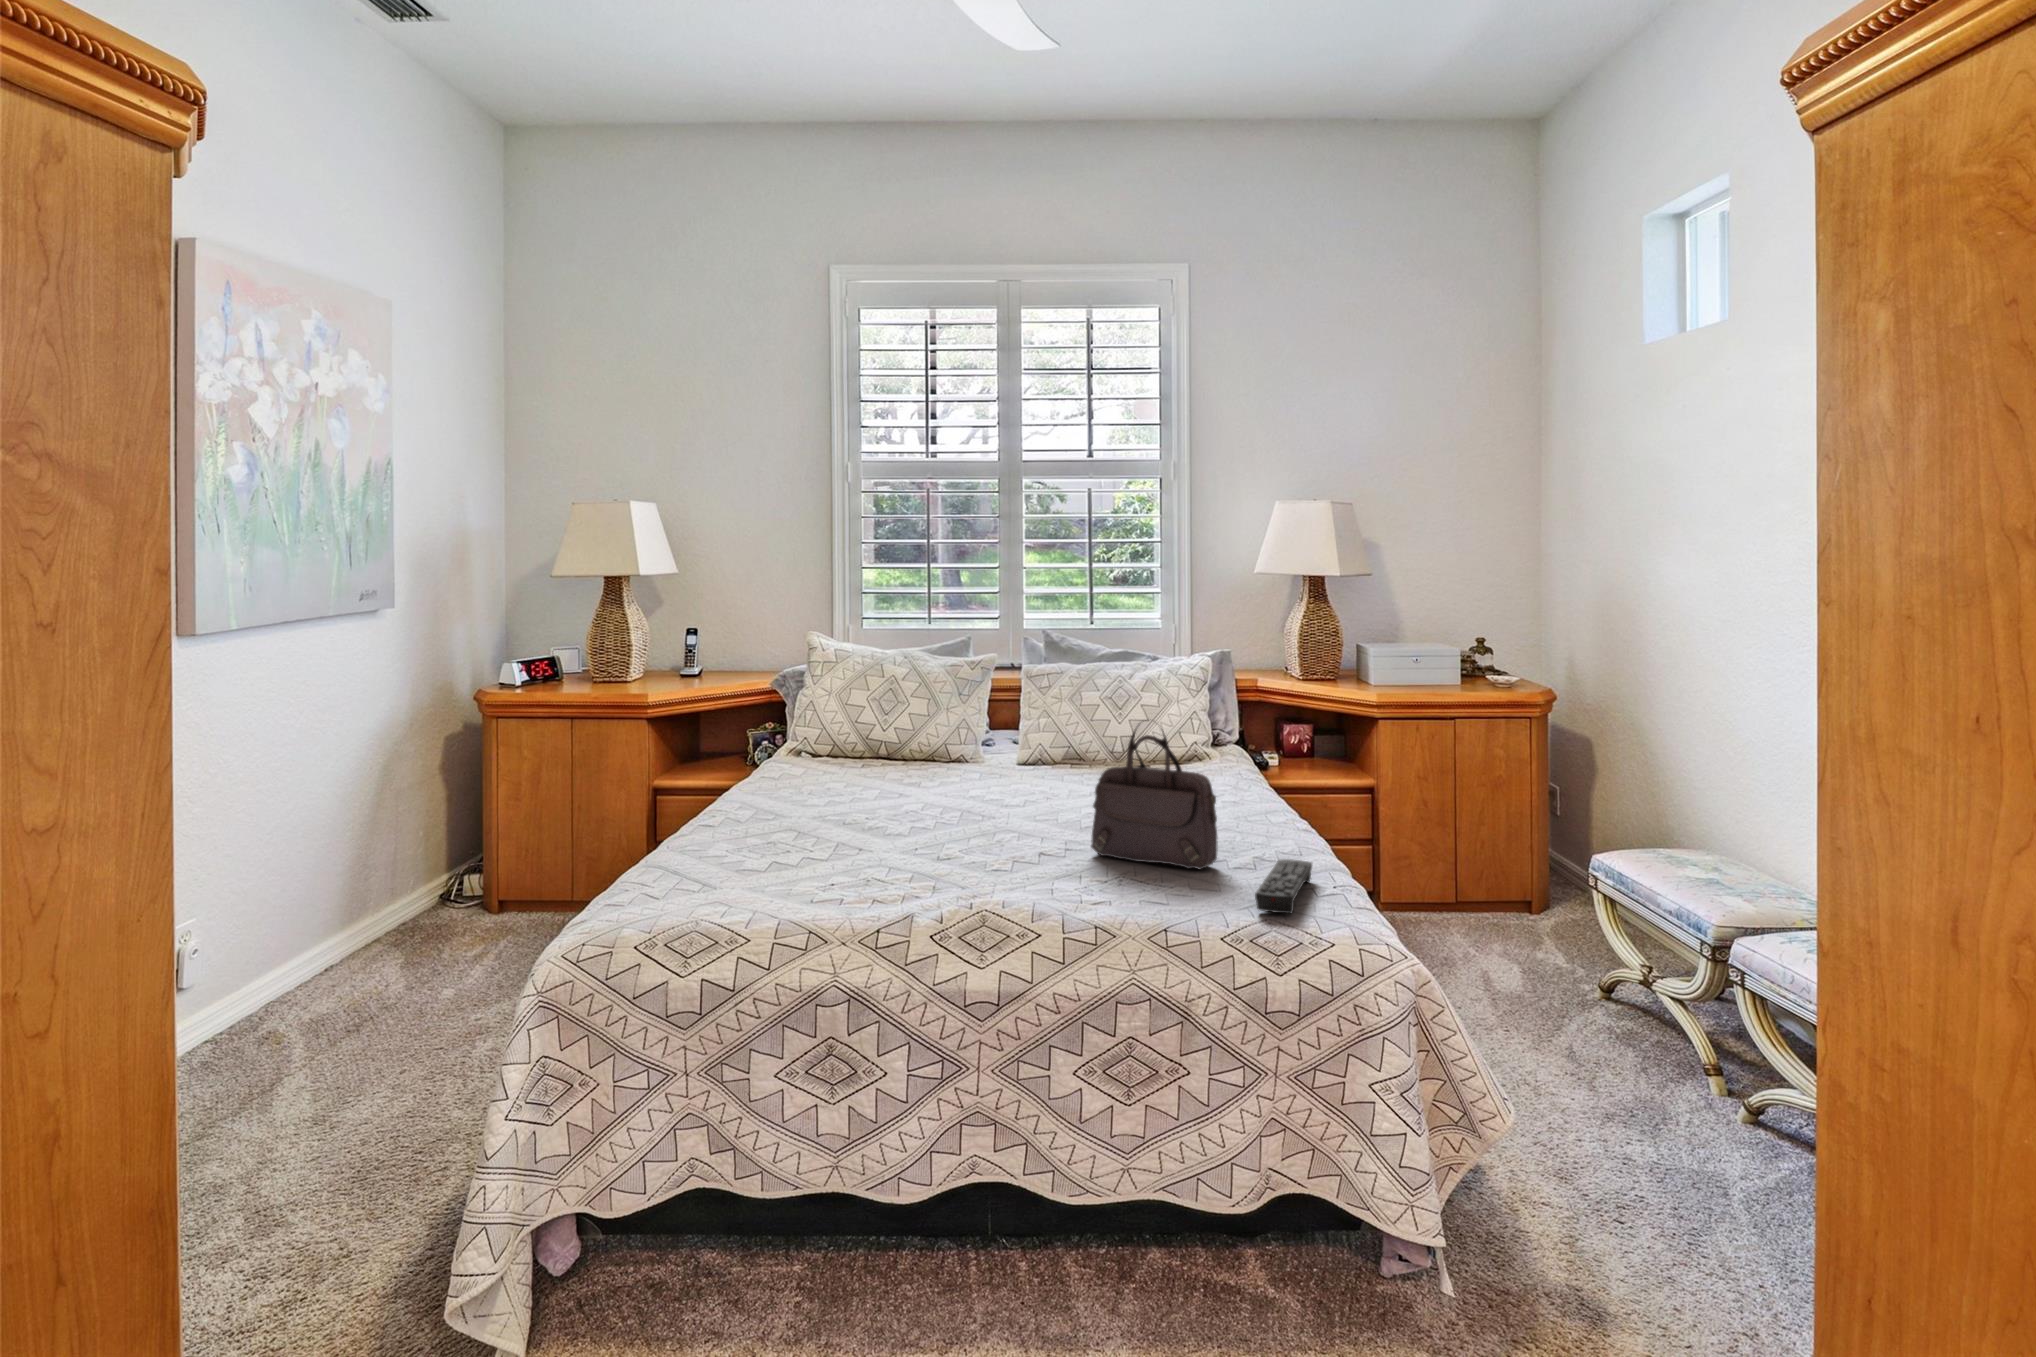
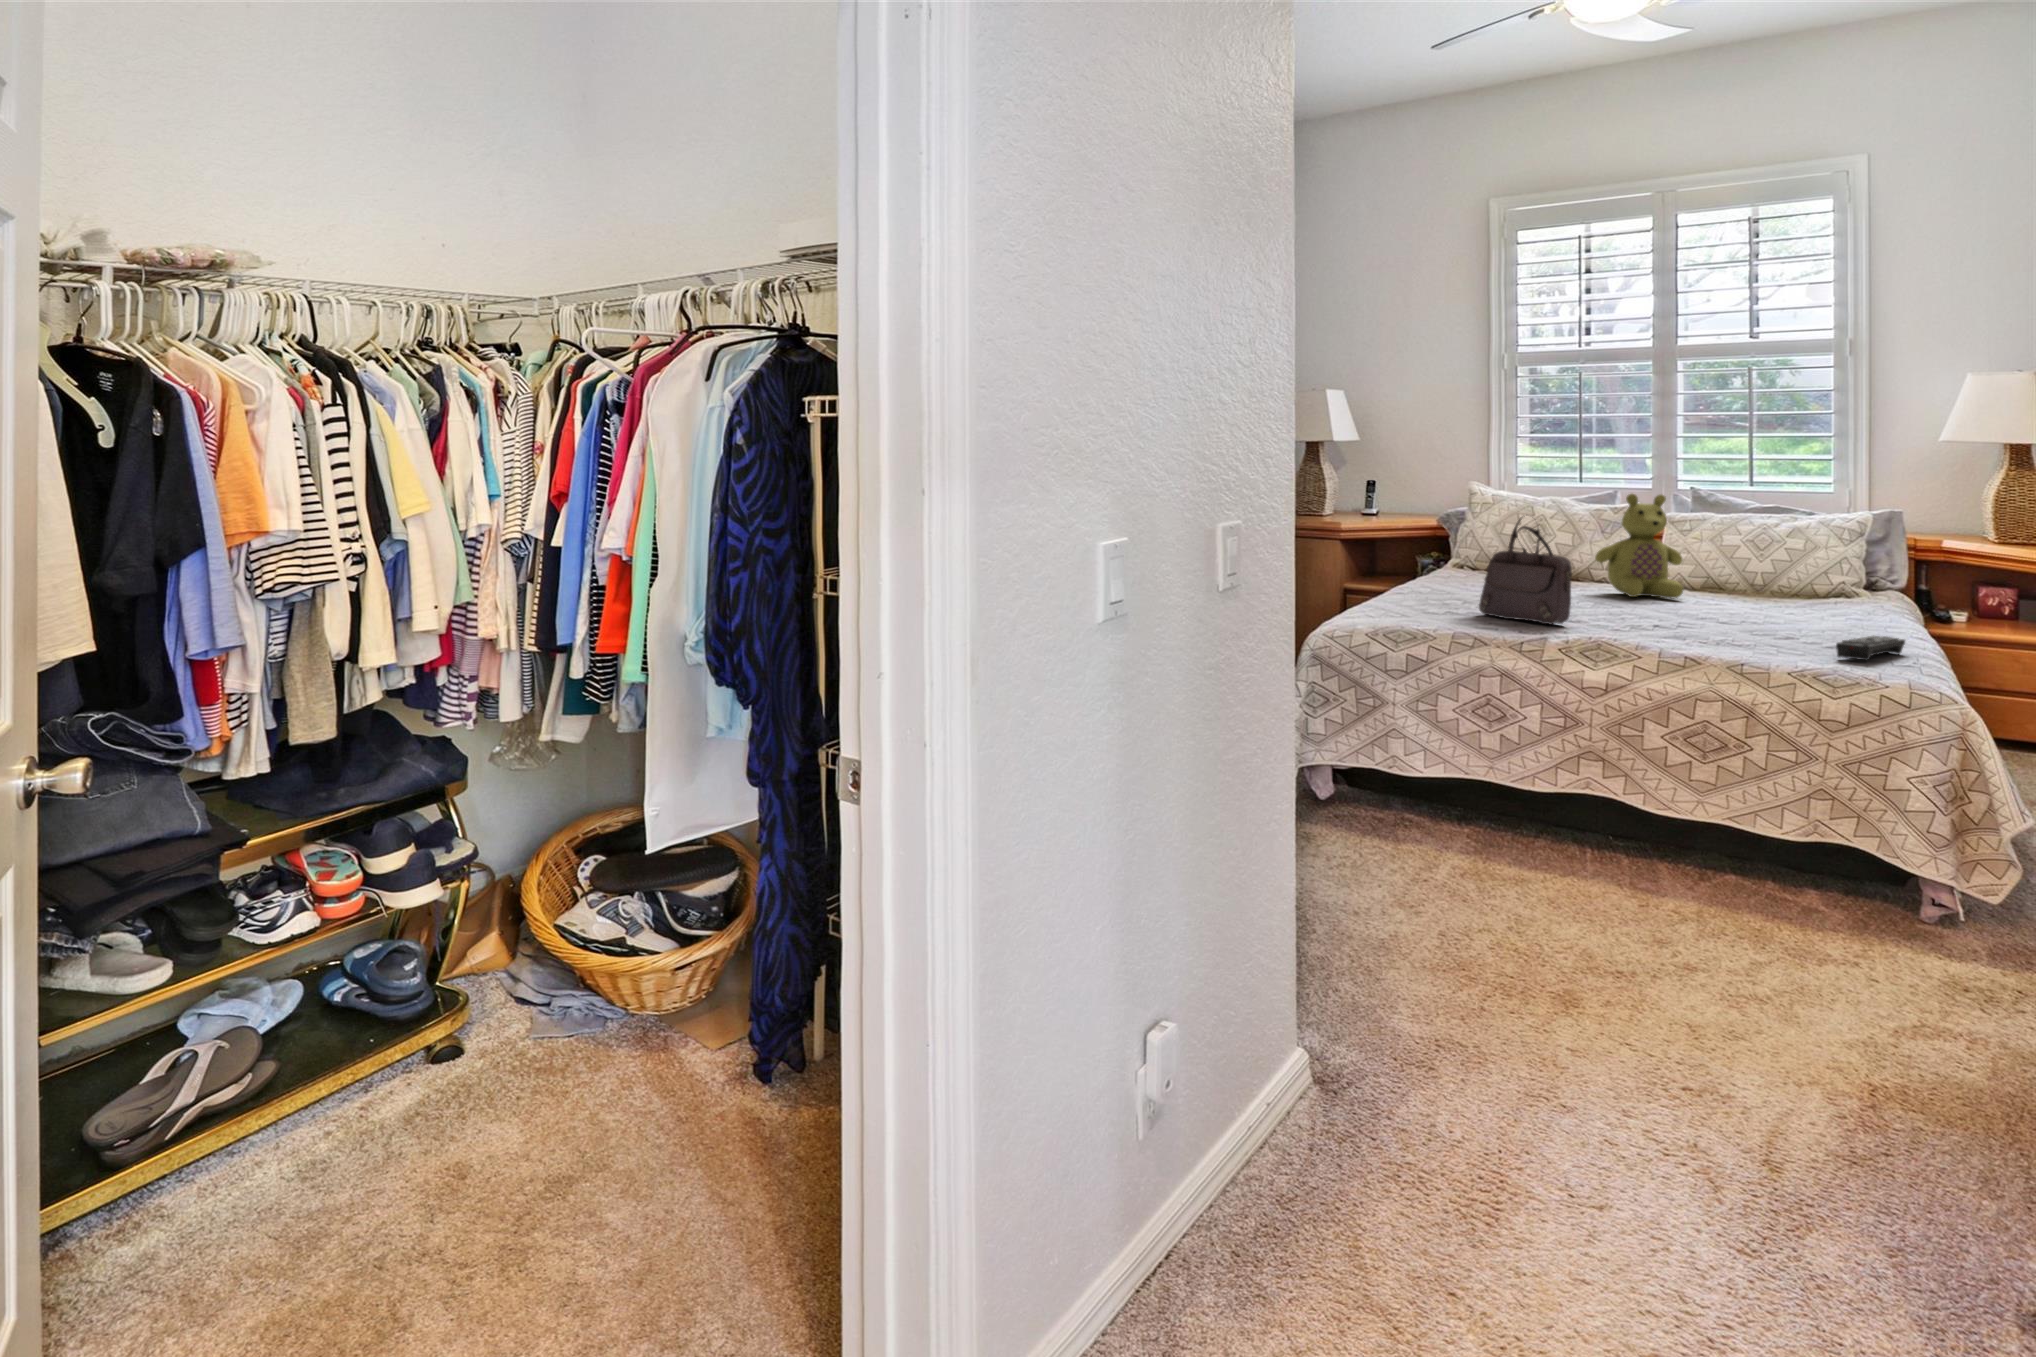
stuffed bear: none [952,656,1051,786] -> present [1595,494,1683,599]
handbag: present [1091,728,1217,869] -> present [1479,518,1572,624]

